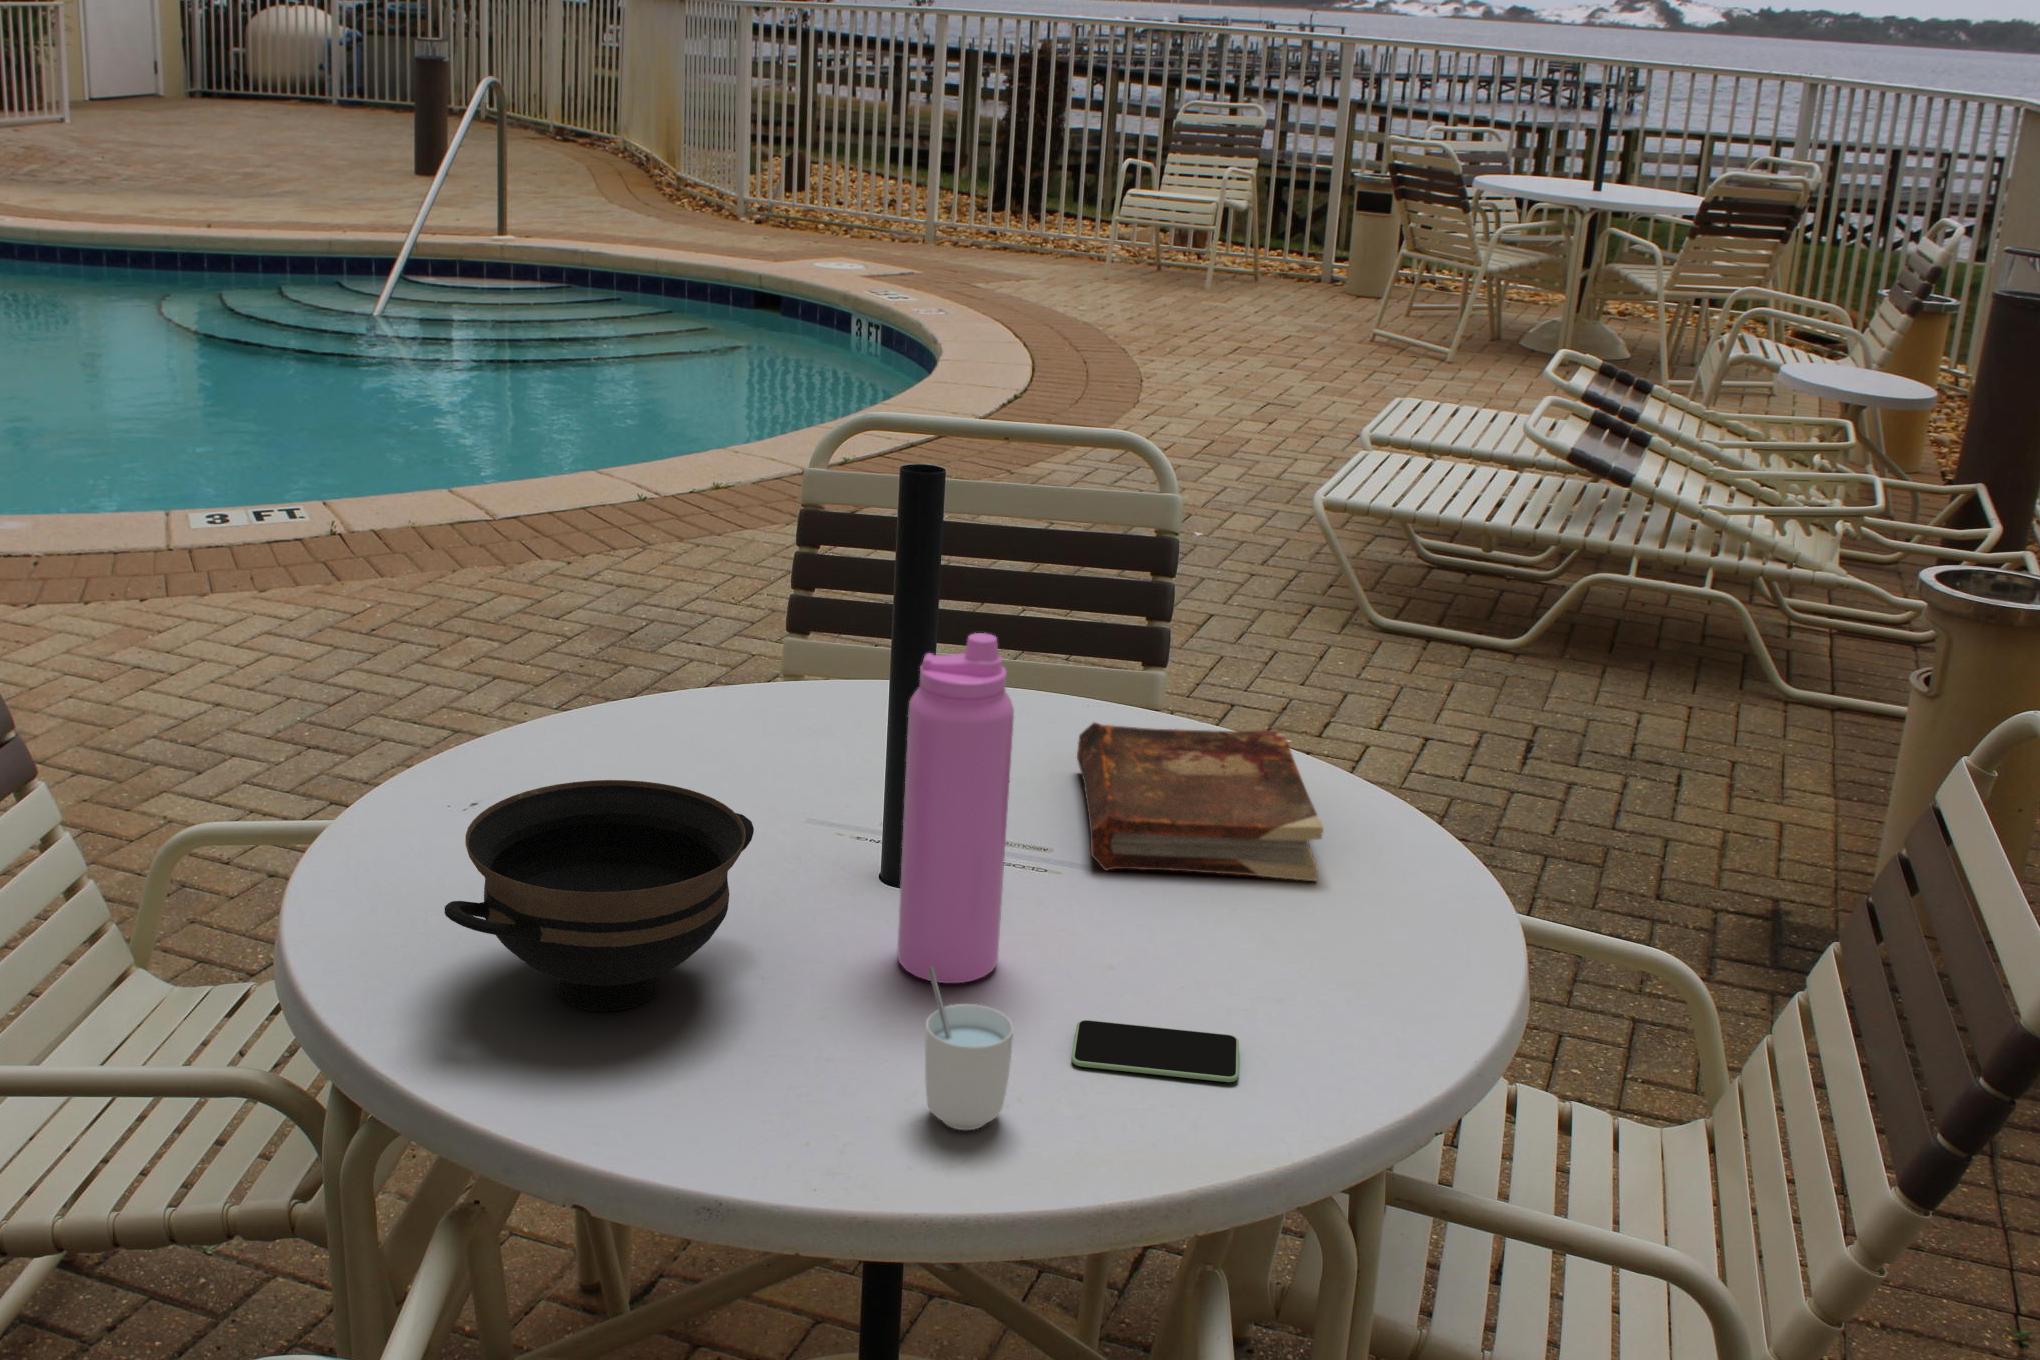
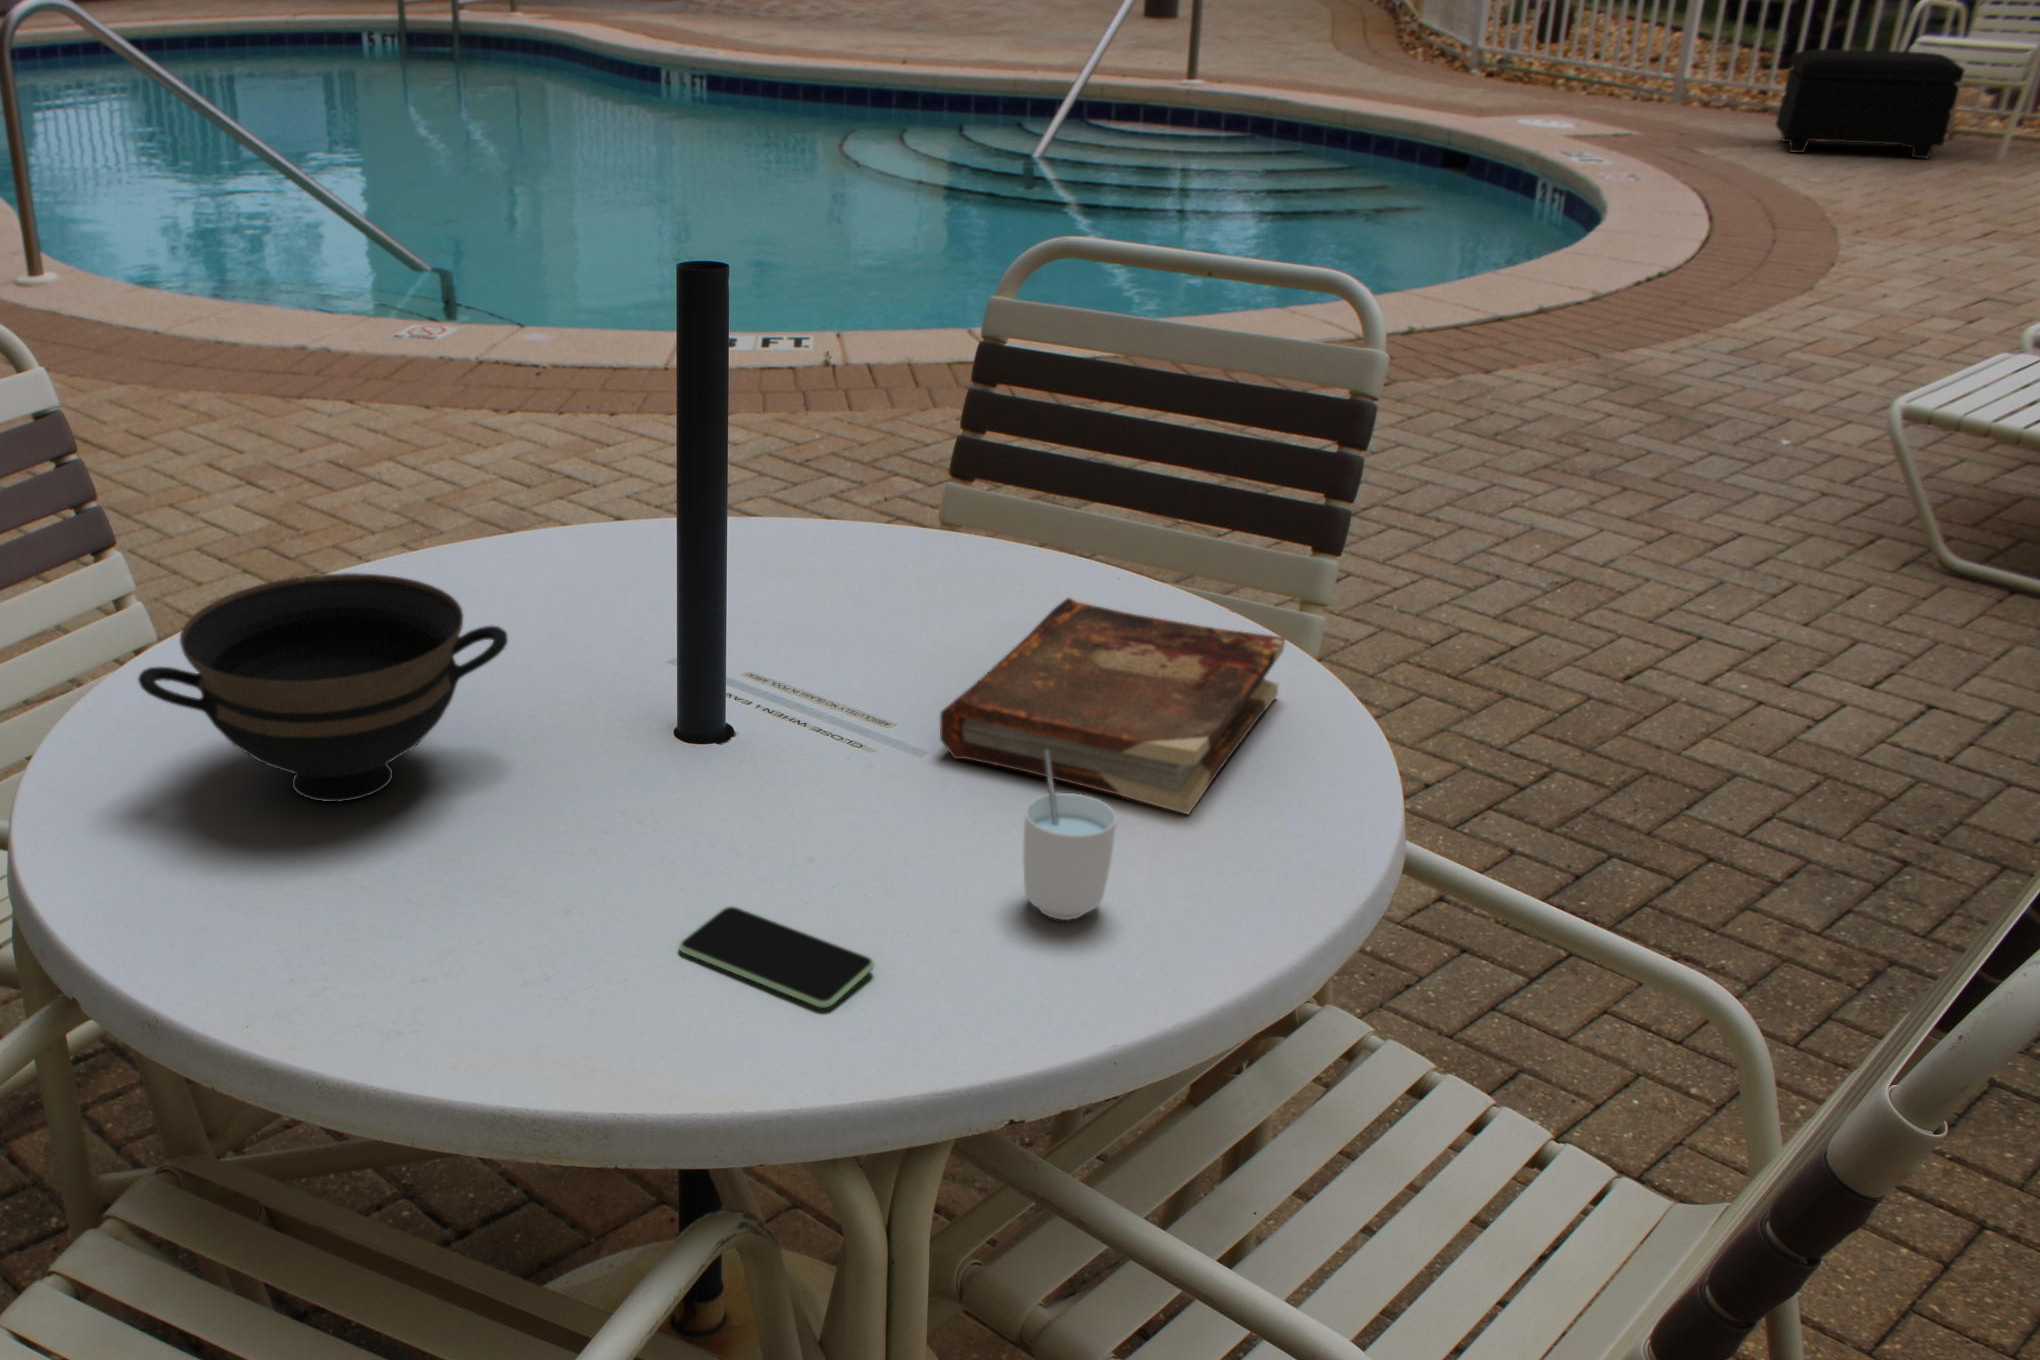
footstool: none [1027,202,1165,291] -> present [1776,49,1964,158]
water bottle: present [898,633,1014,983] -> none [610,457,731,844]
cup: present [925,966,1013,1130] -> present [1023,750,1117,920]

